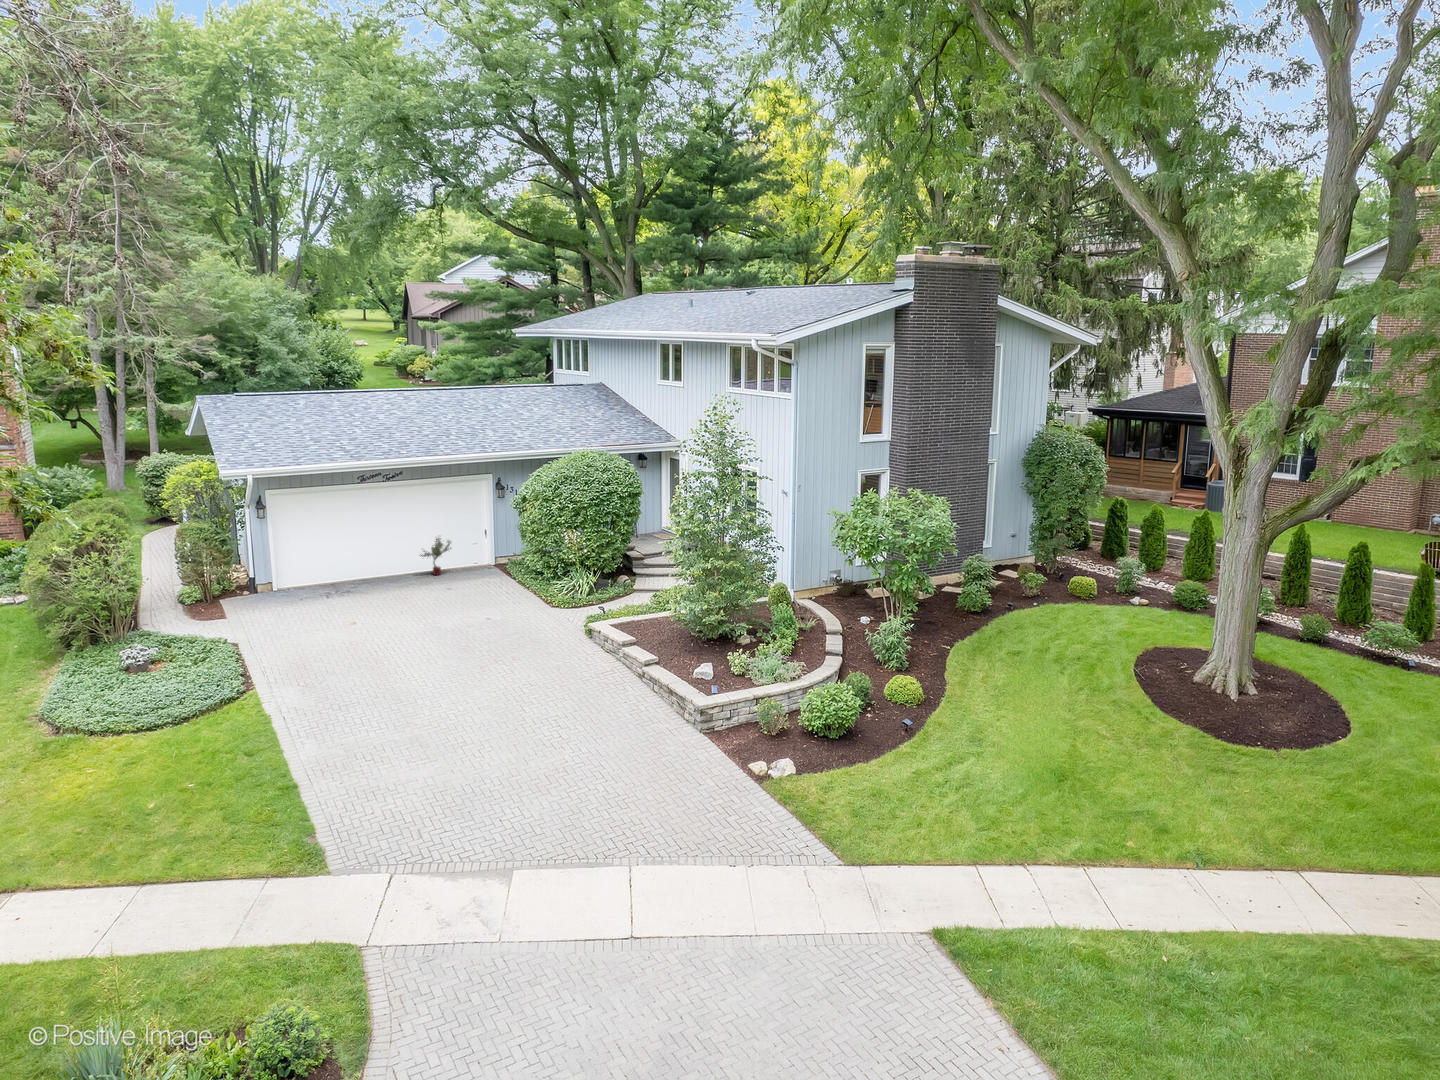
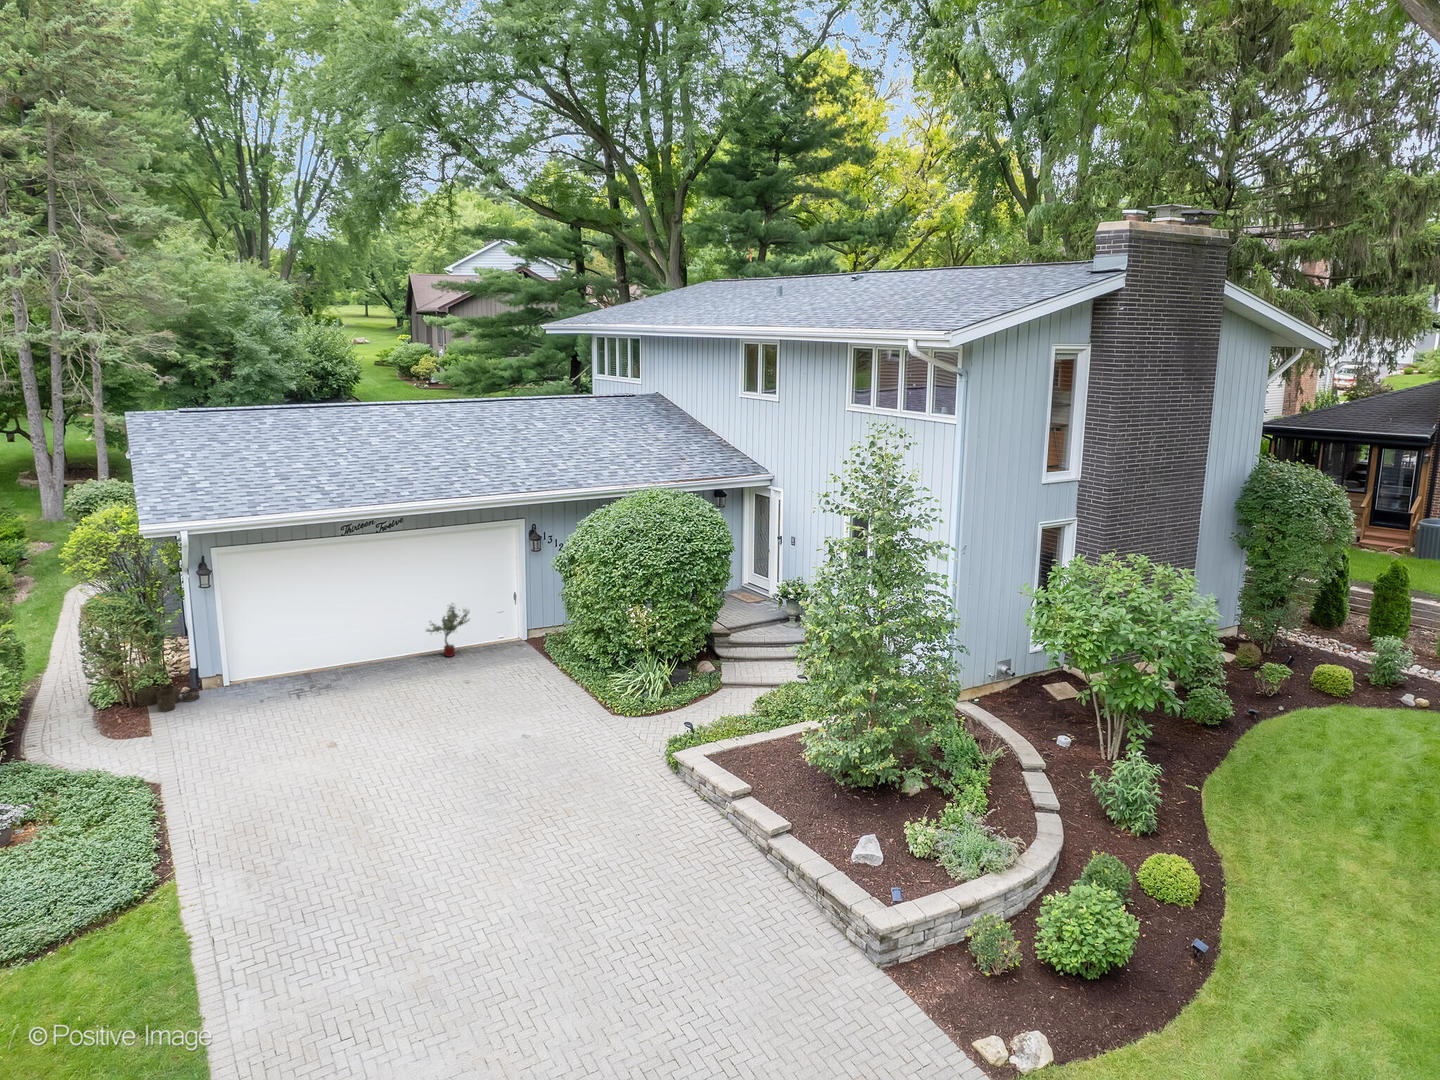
woven basket: present [833,578,866,596] -> present [137,684,199,712]

